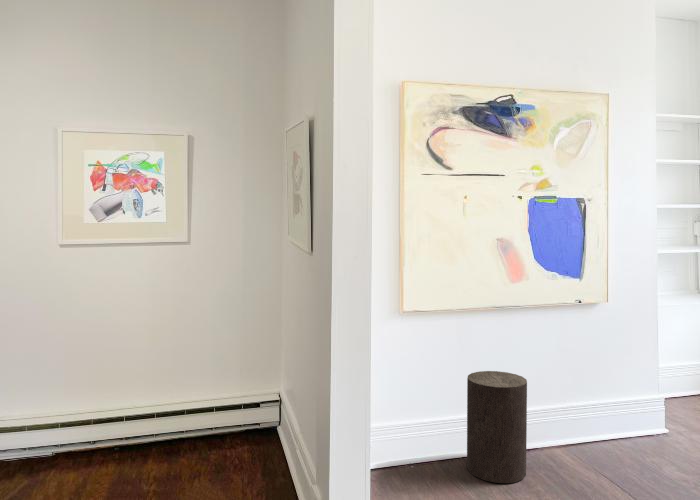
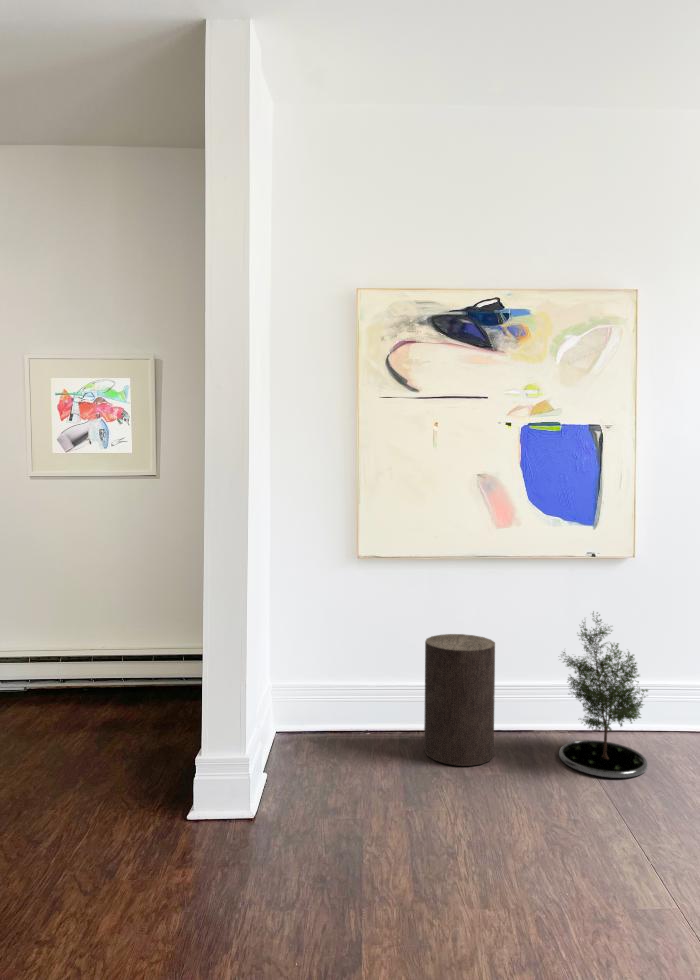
potted tree: none [567,346,647,477] -> present [559,613,648,778]

